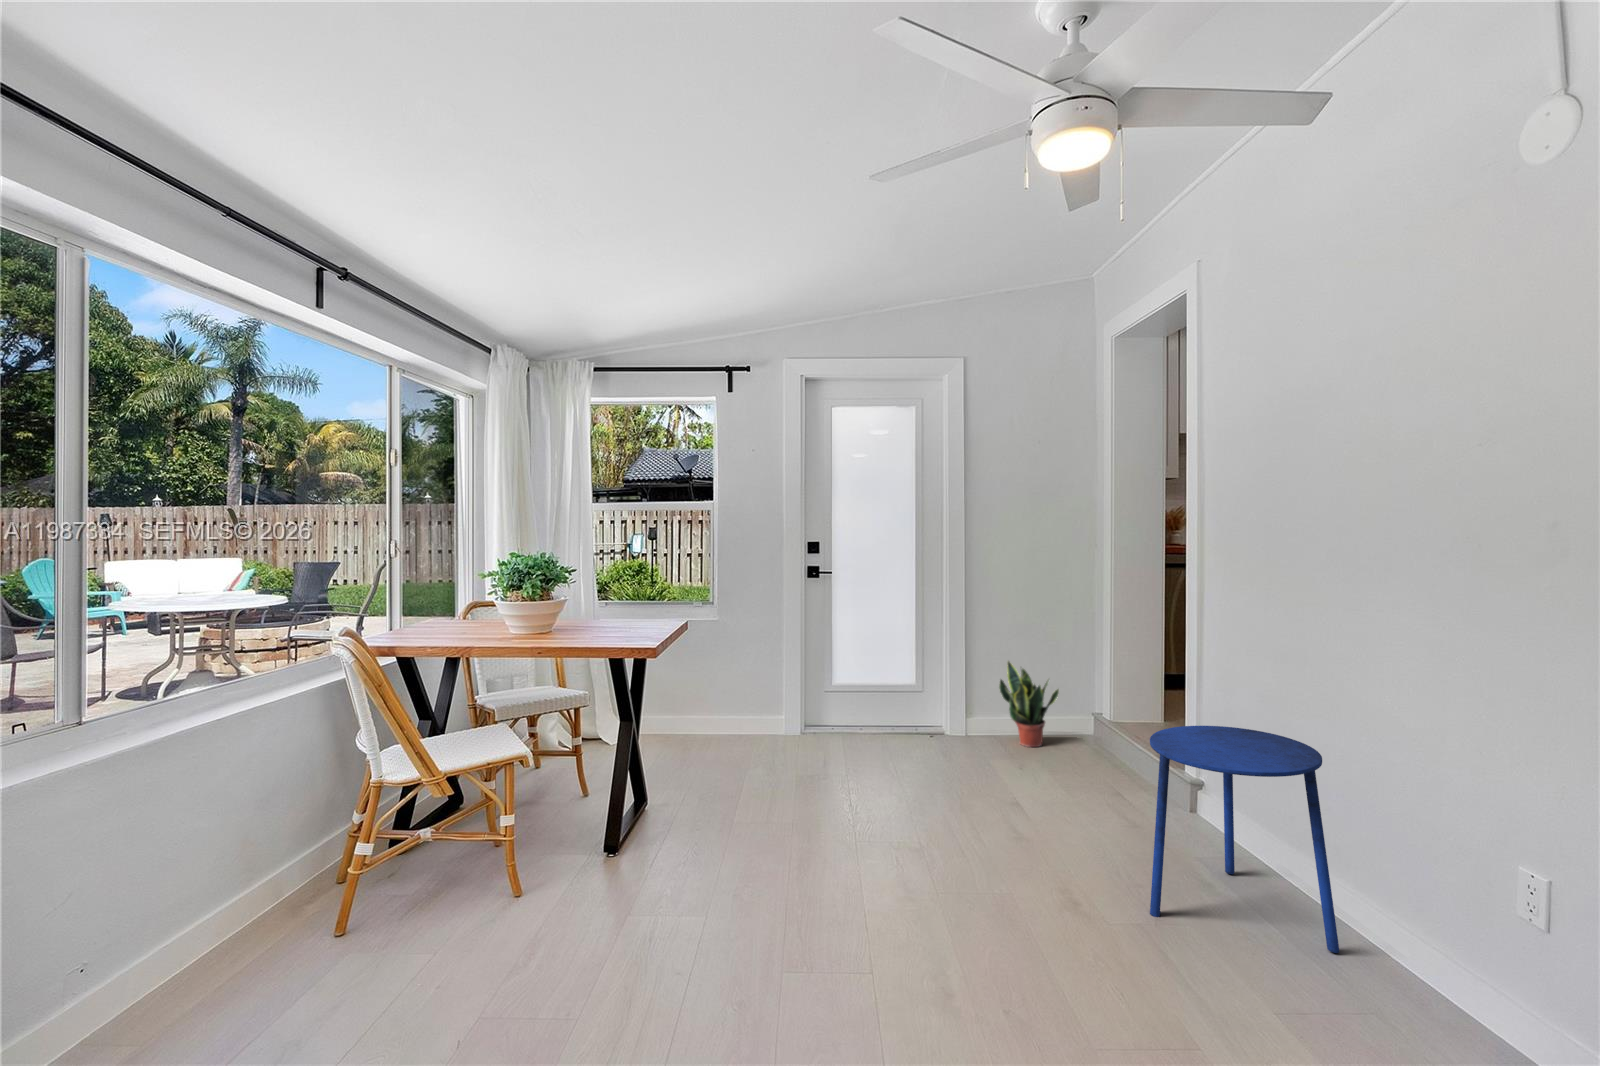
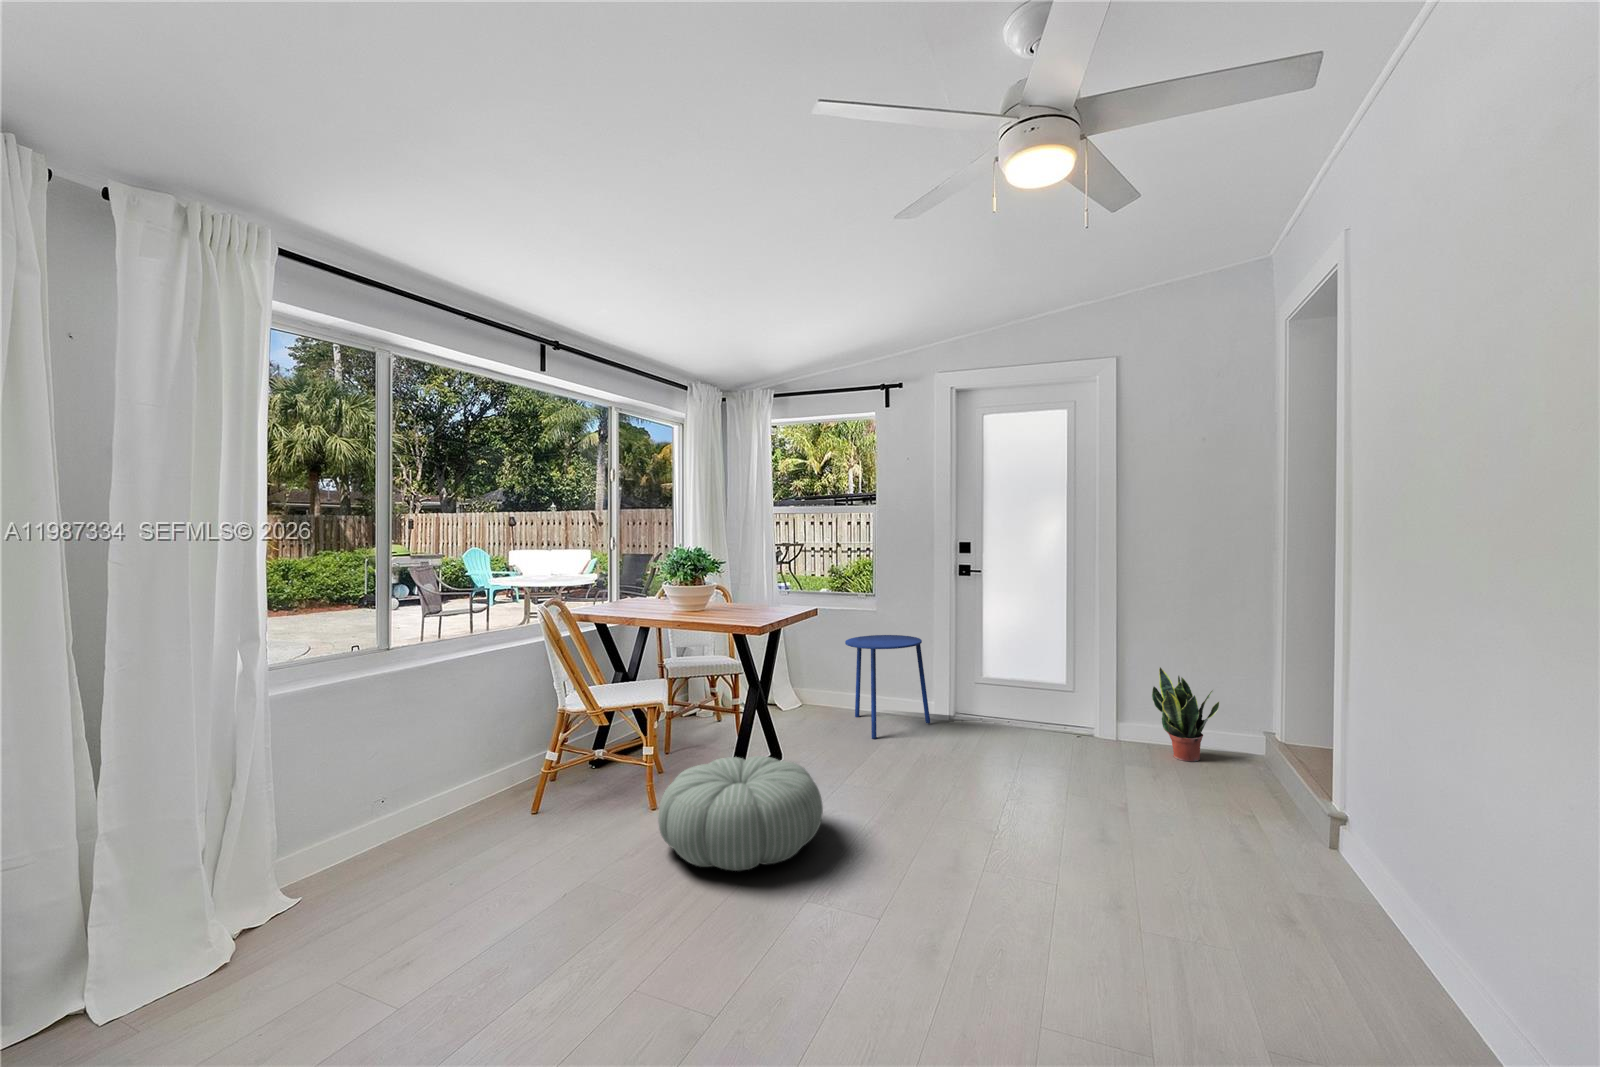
side table: present [1150,726,1340,953] -> present [845,635,930,739]
pouf: none [553,804,754,957] -> present [658,756,823,871]

